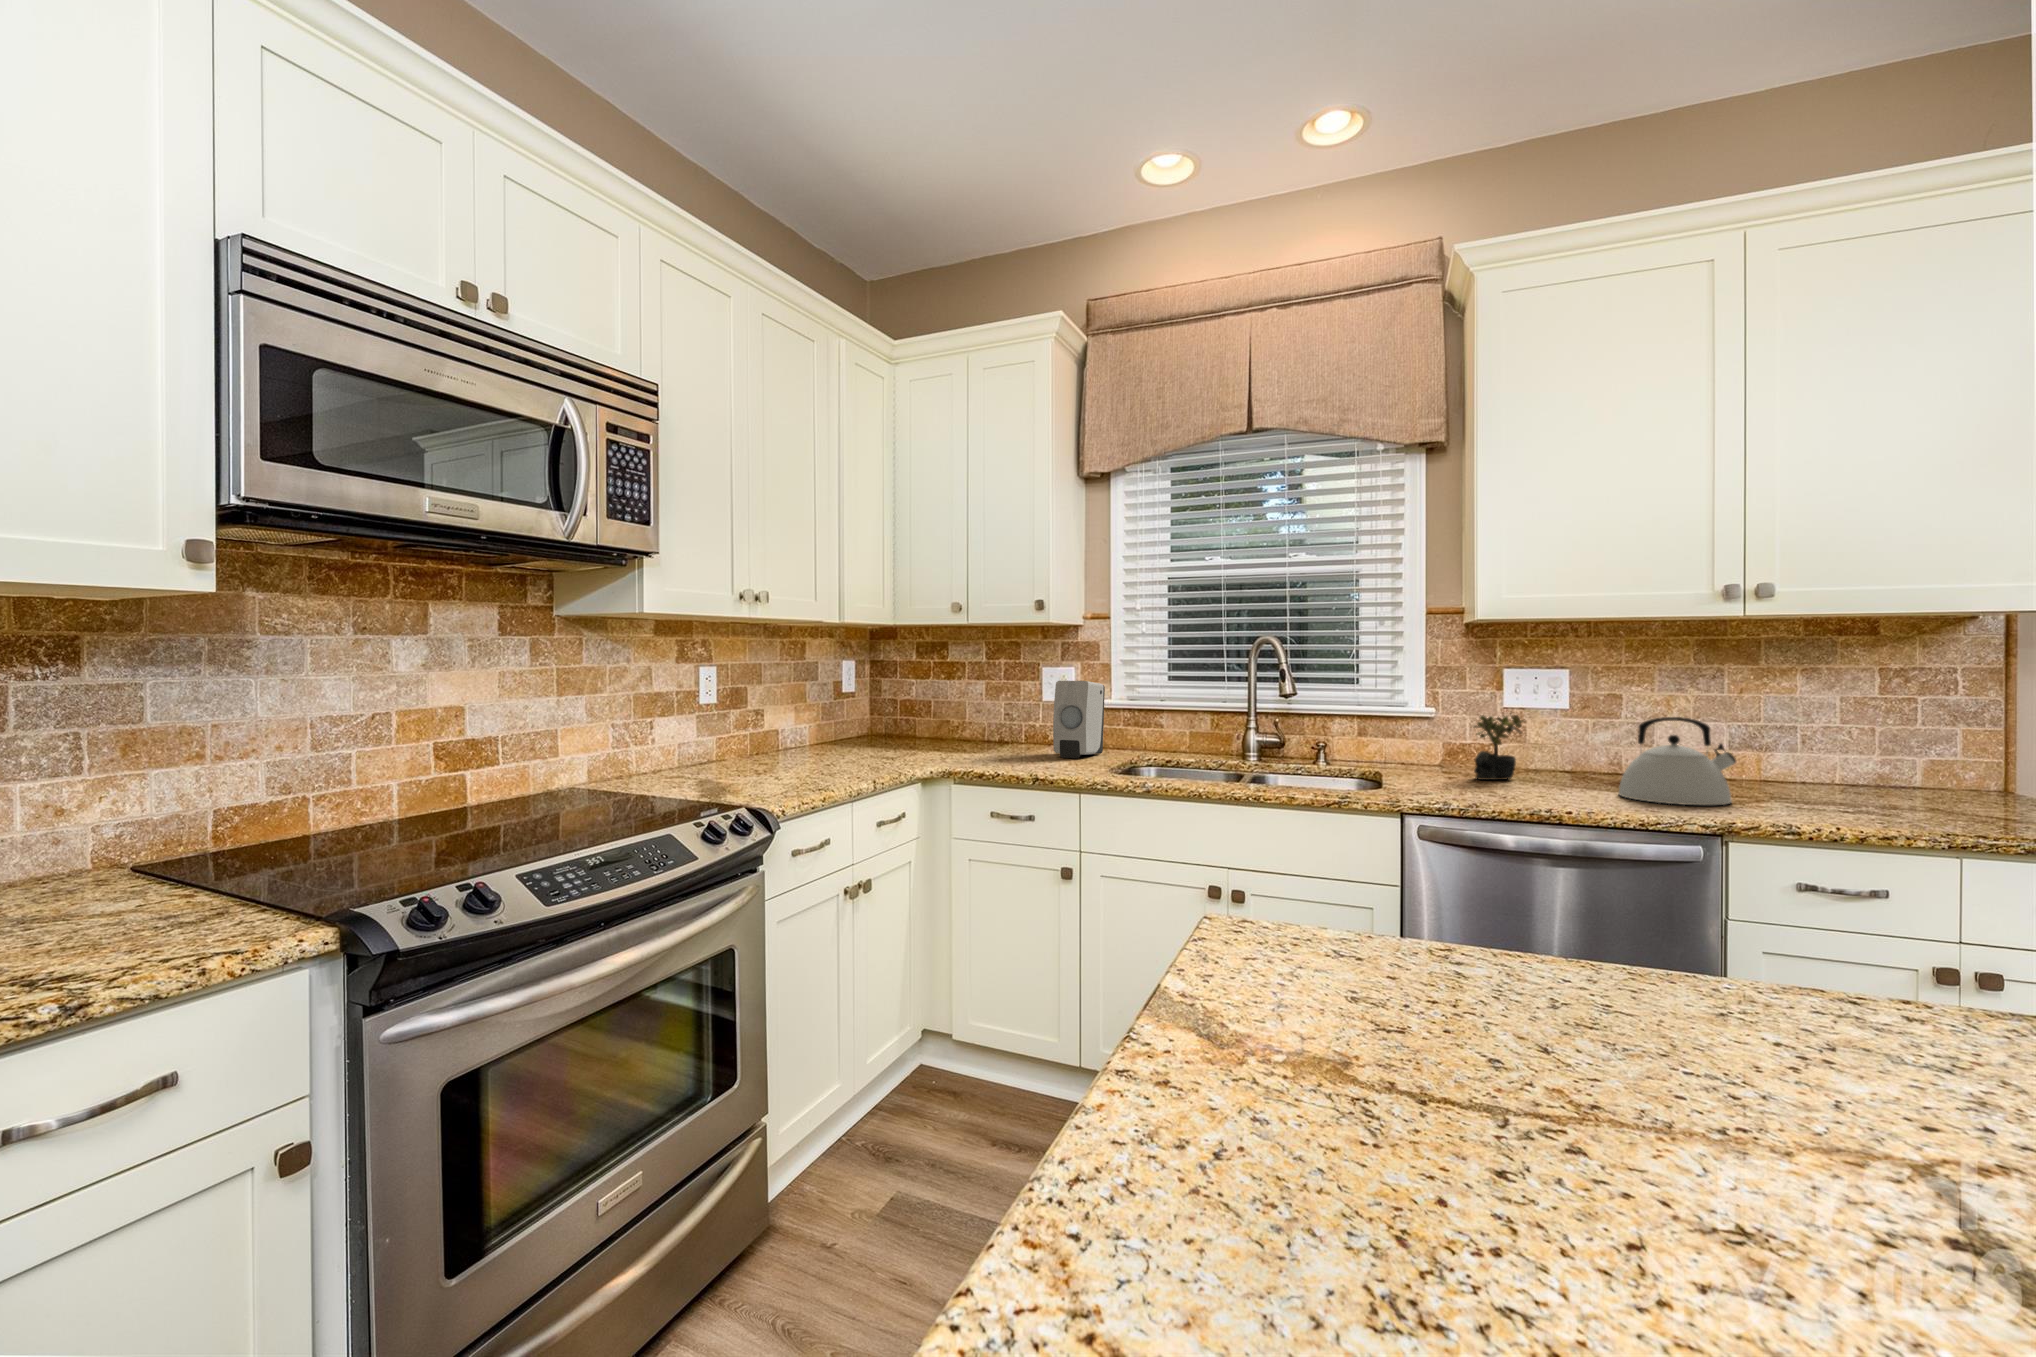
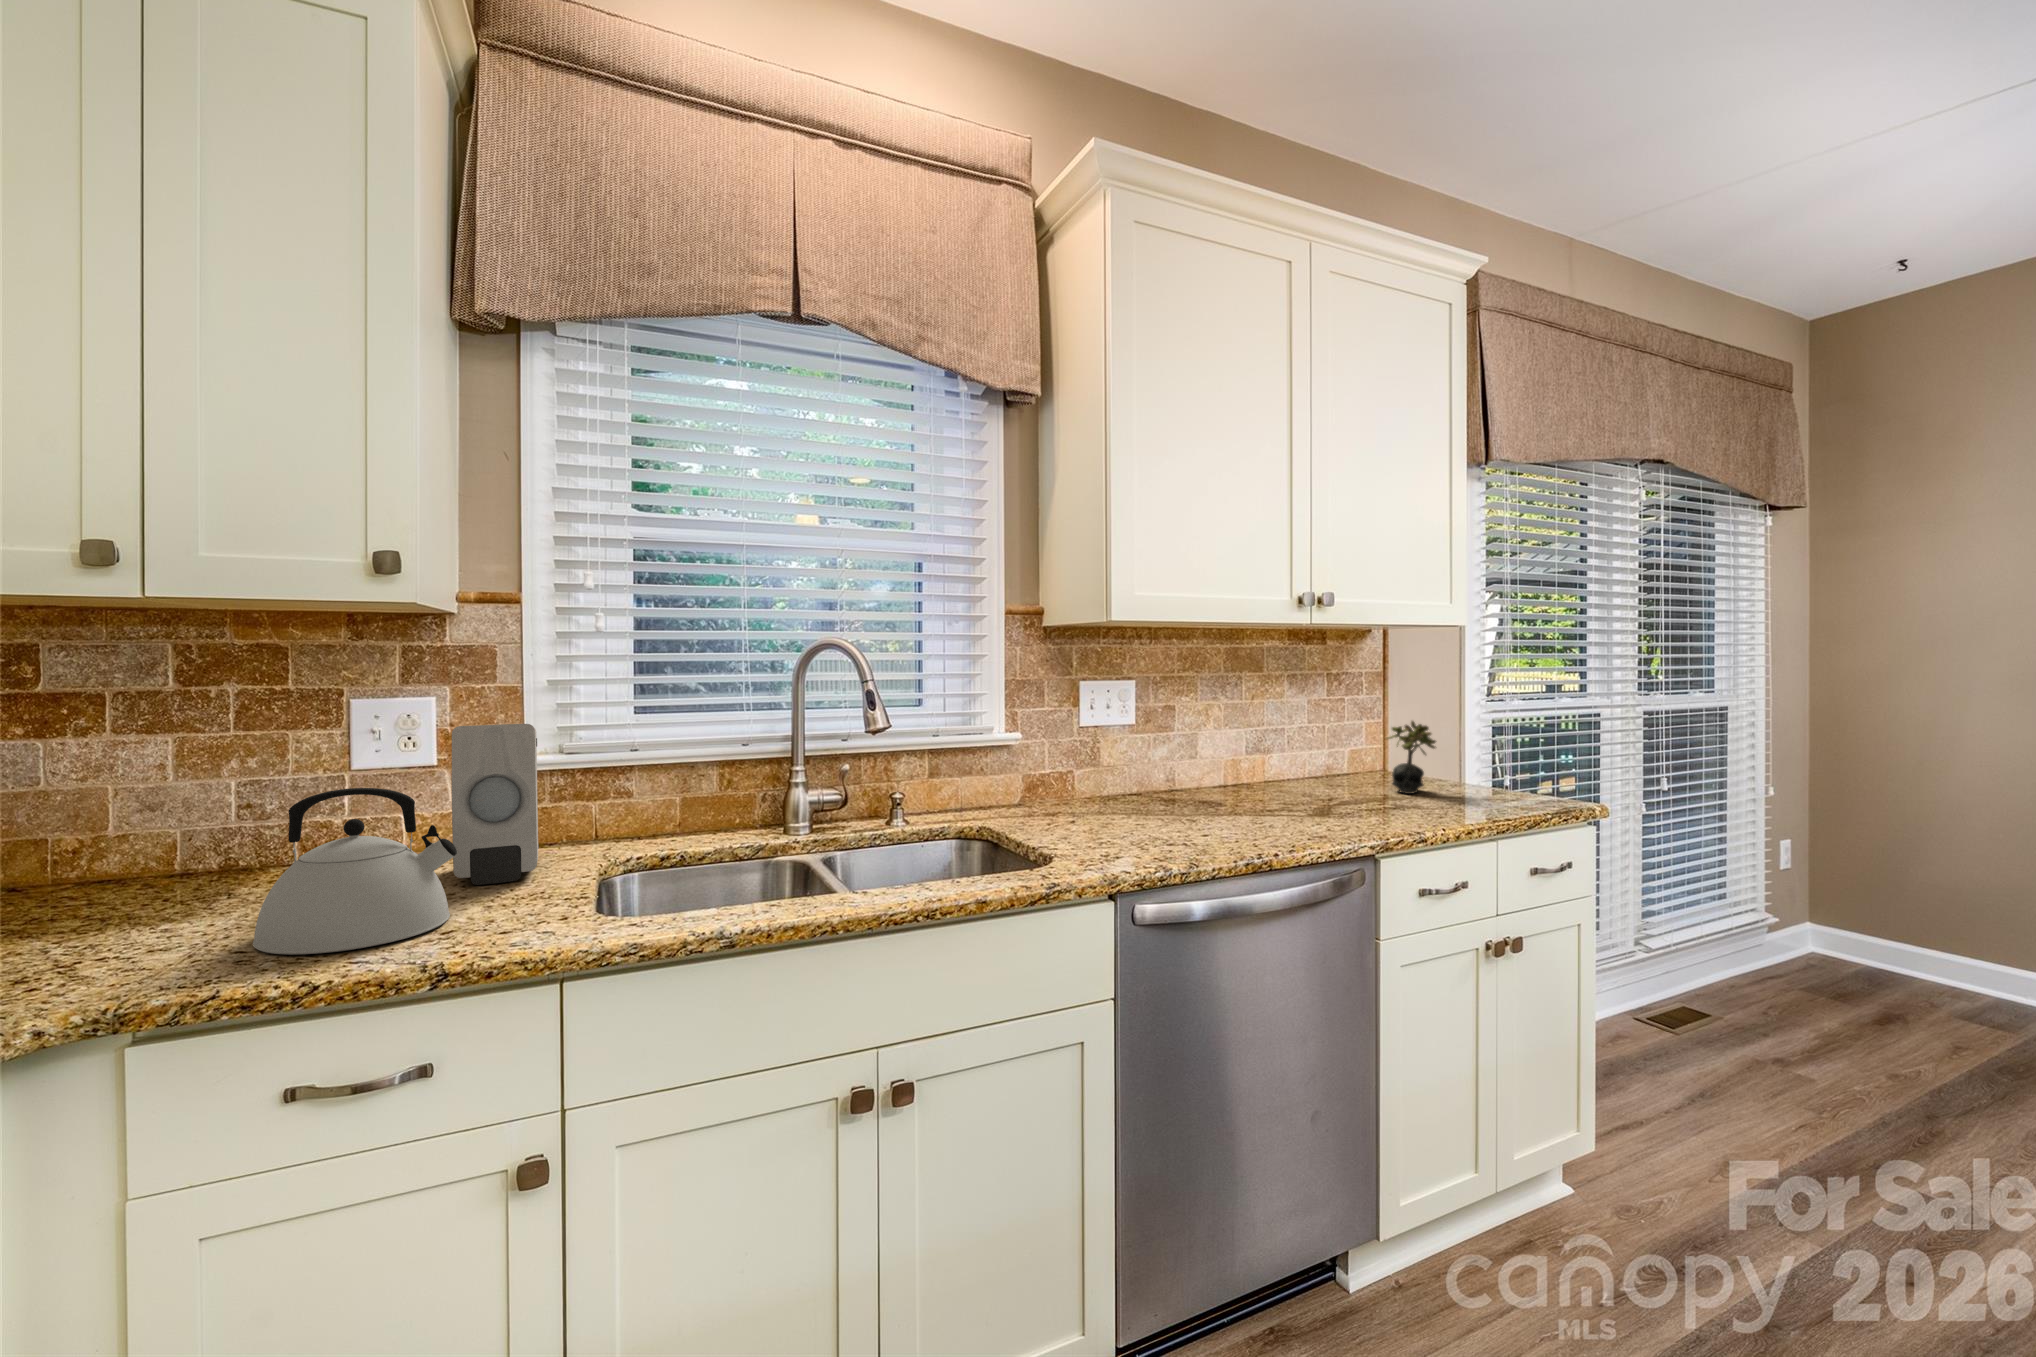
succulent plant: present [1474,715,1524,780] -> present [1386,721,1437,794]
kettle: present [1619,717,1736,805] -> present [253,788,457,954]

